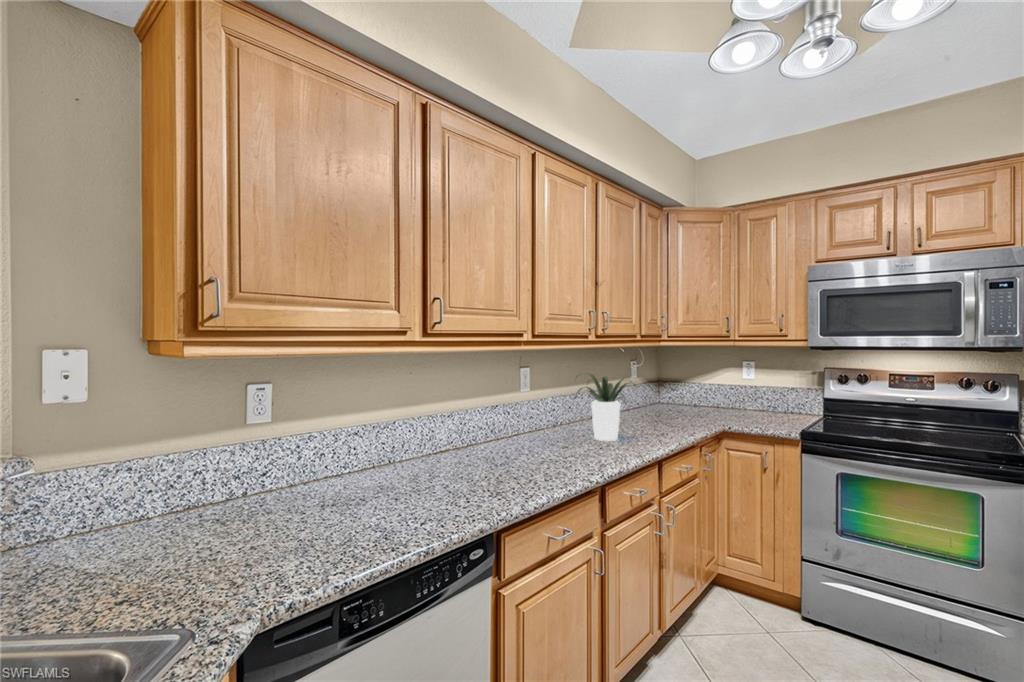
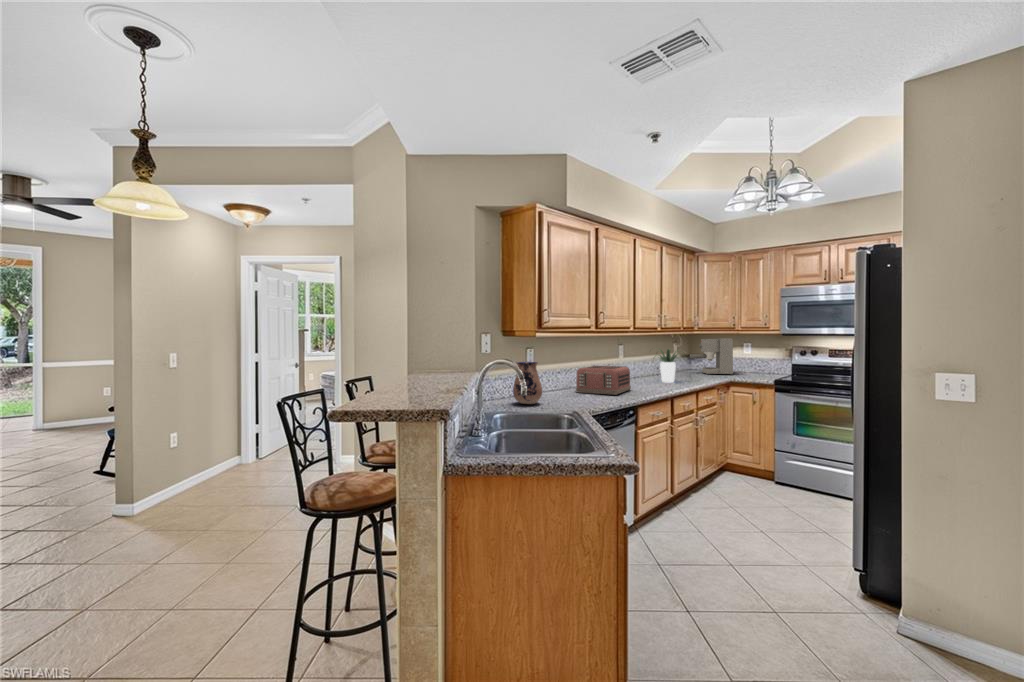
coffee maker: none [654,353,726,416] -> present [690,338,733,375]
toaster: none [377,415,512,497] -> present [576,366,631,395]
ceramic pitcher: none [97,427,203,564] -> present [513,362,542,404]

